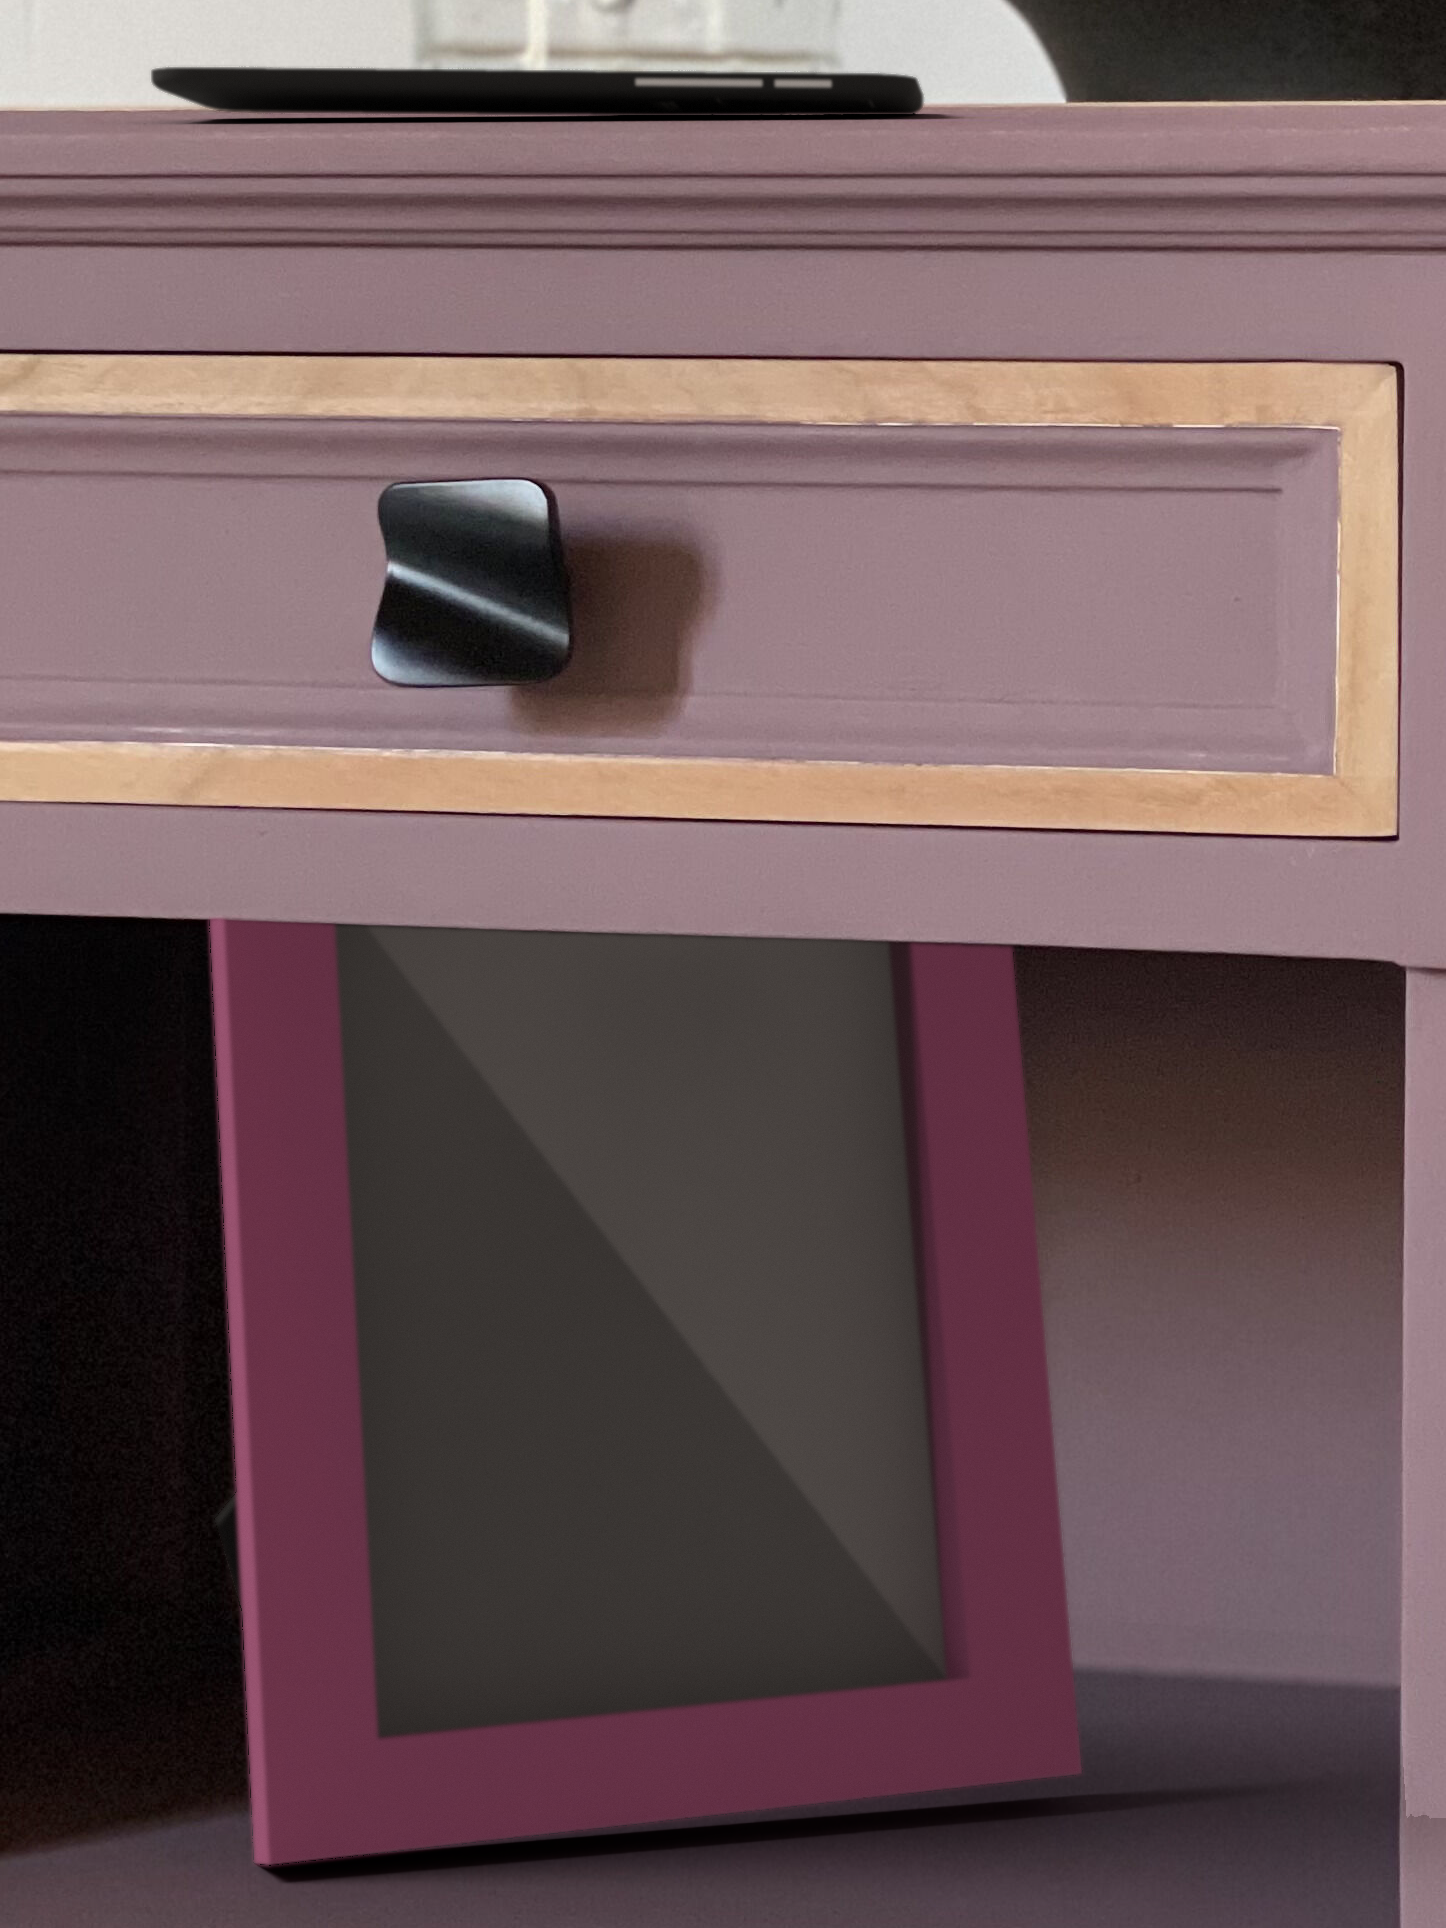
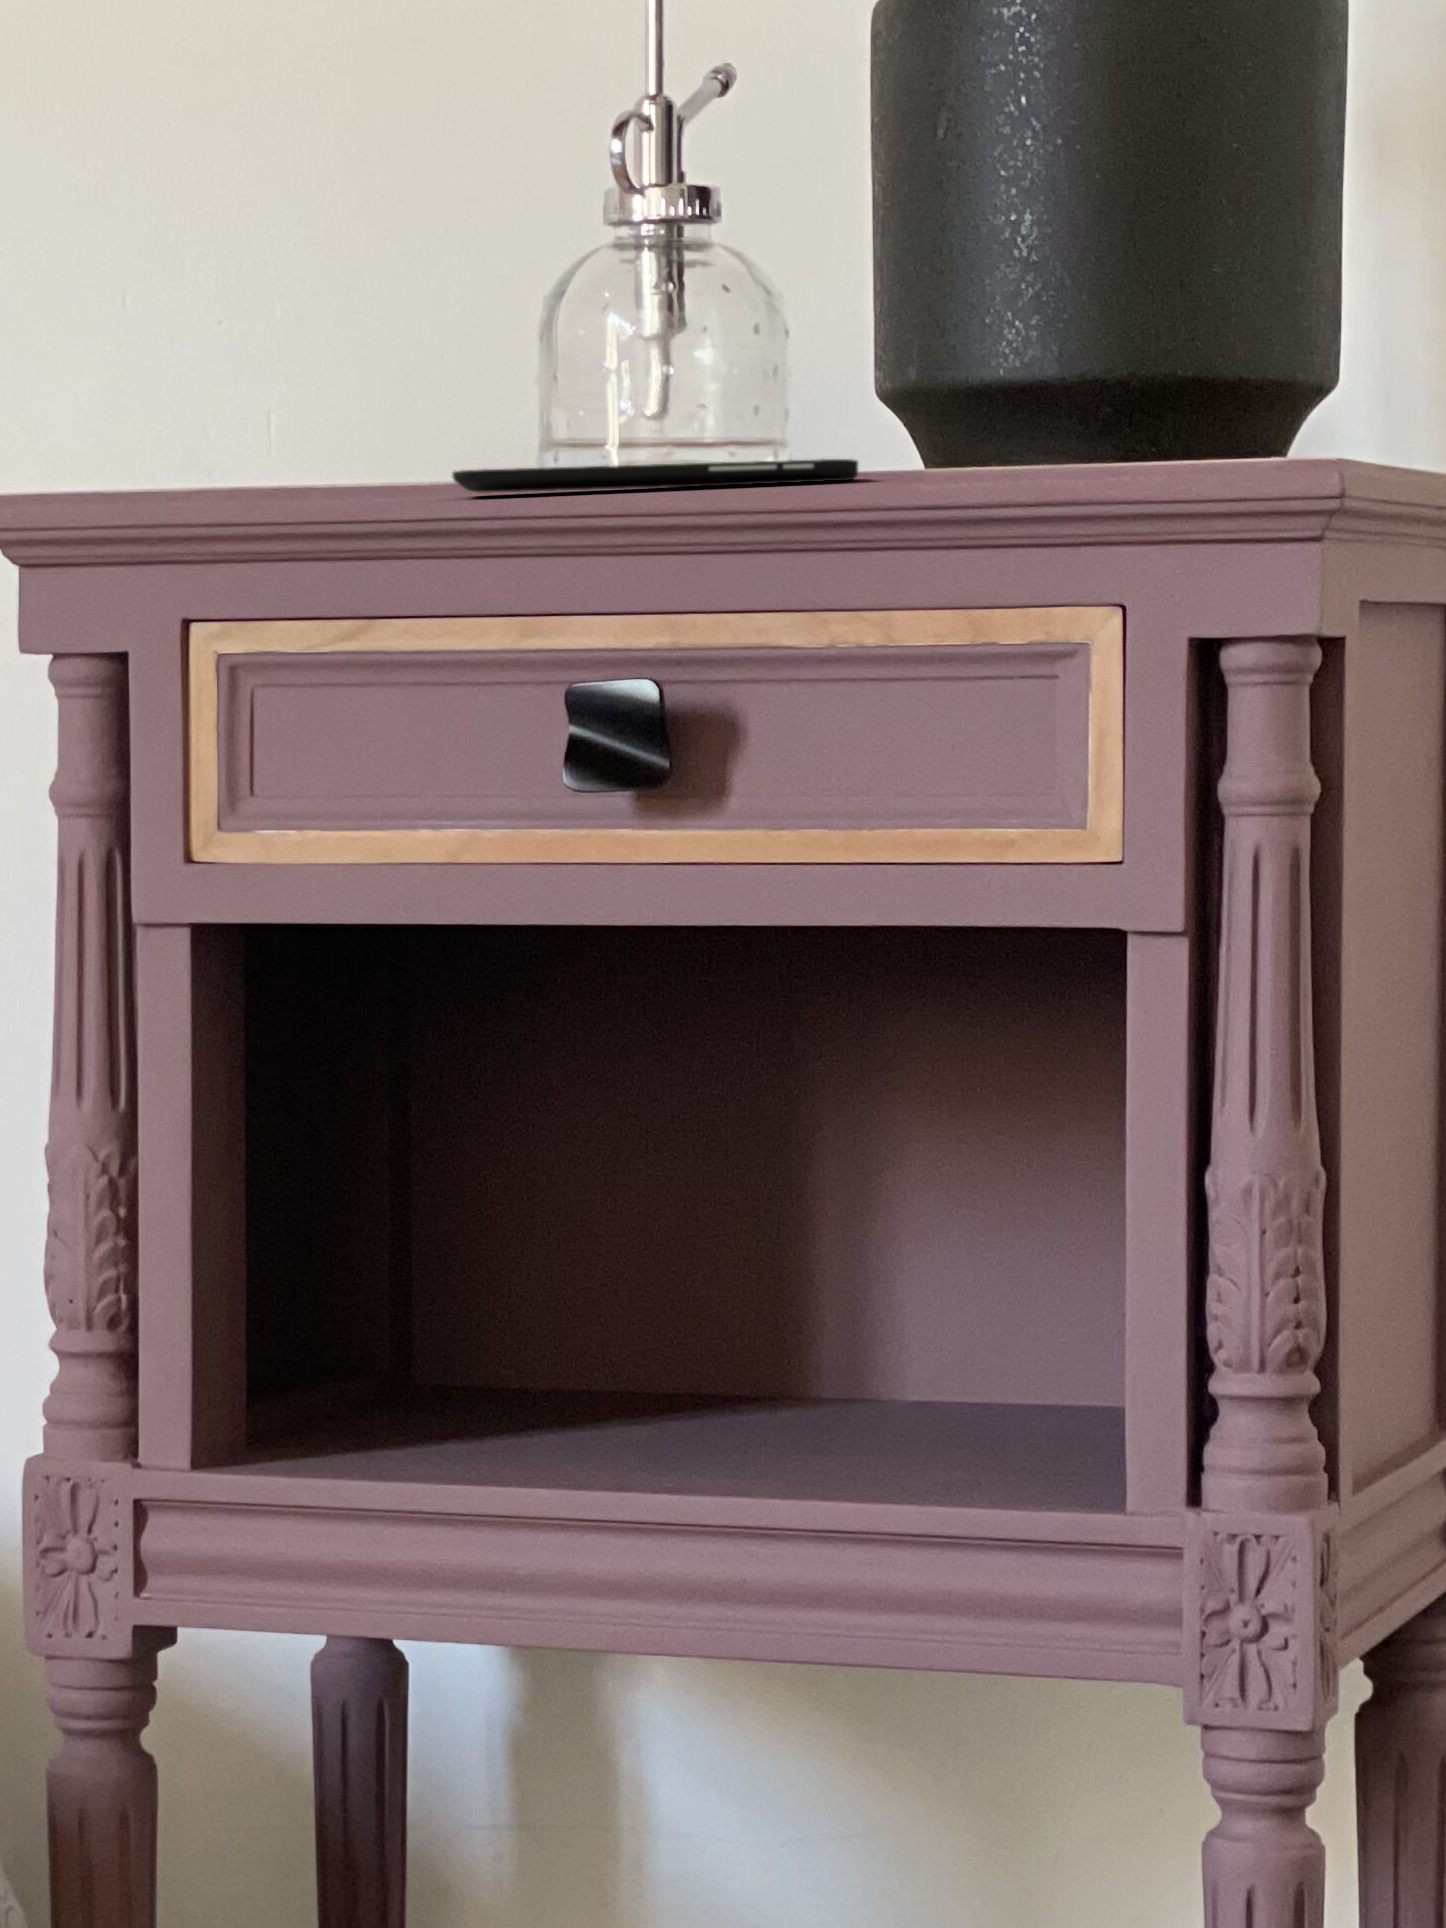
picture frame: present [210,918,1082,1865] -> none [435,844,945,1465]

